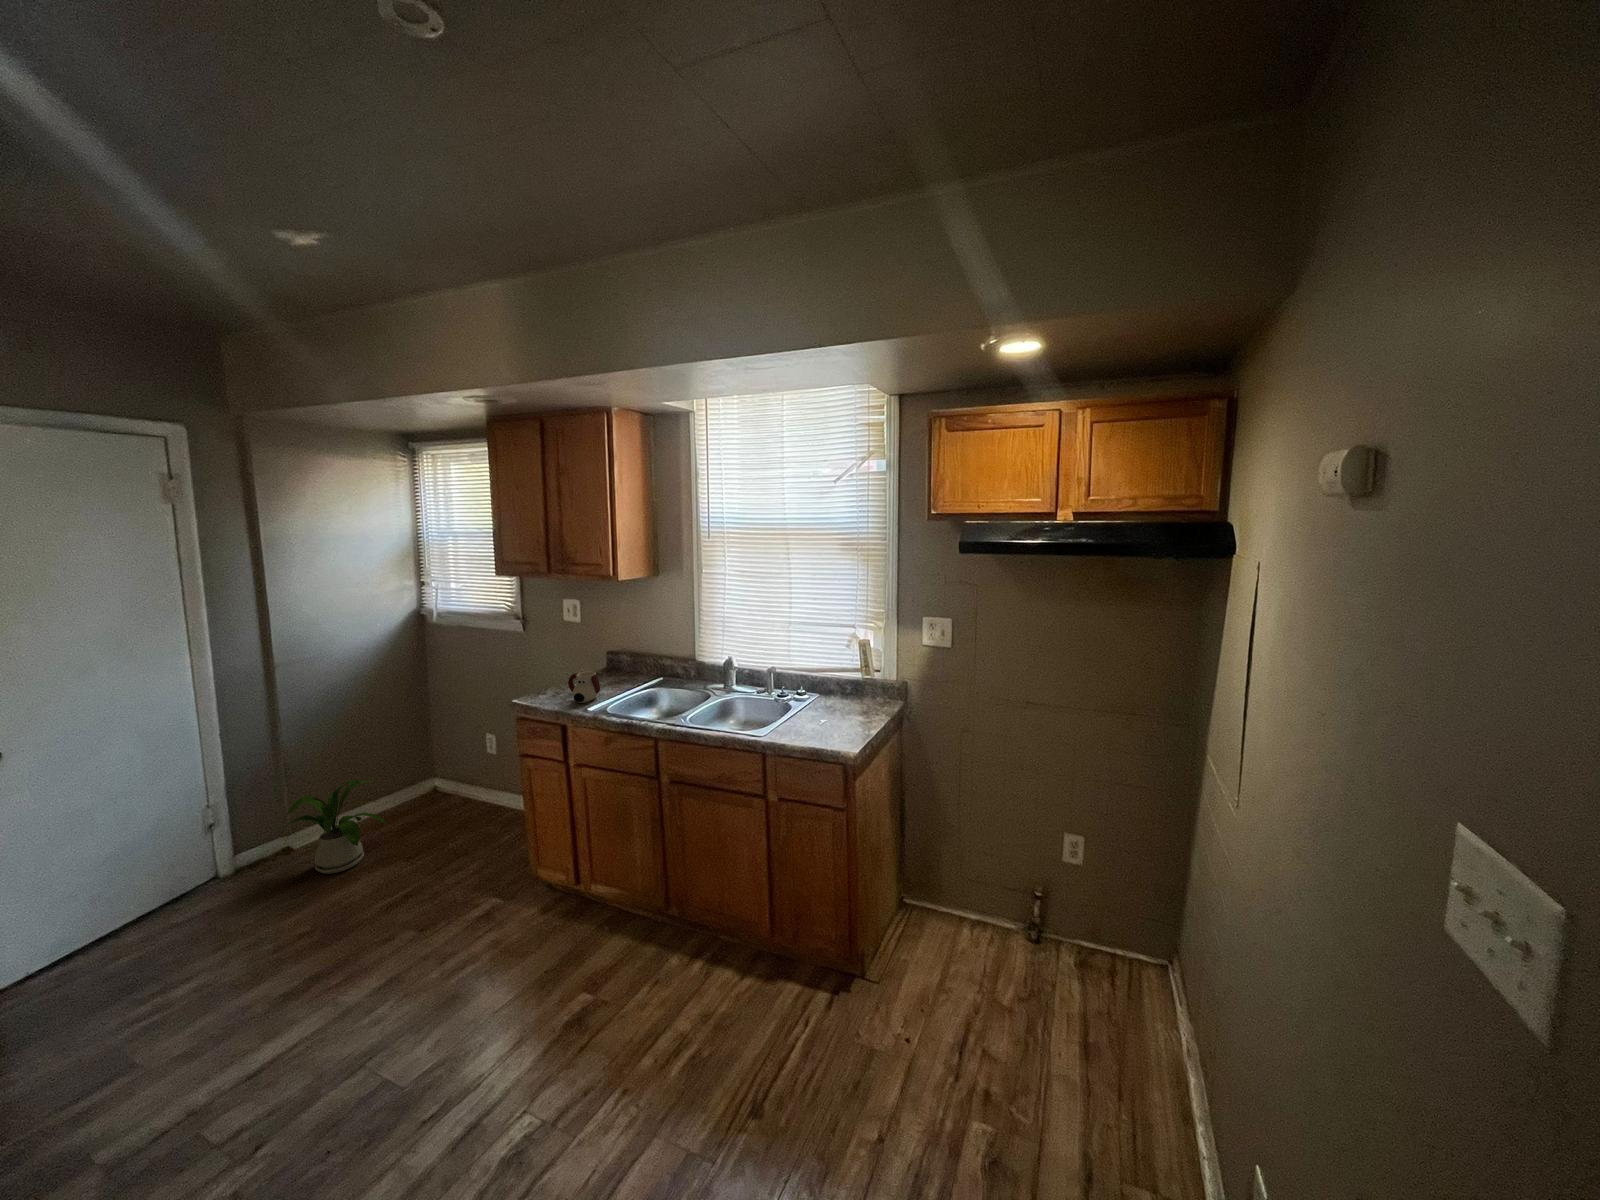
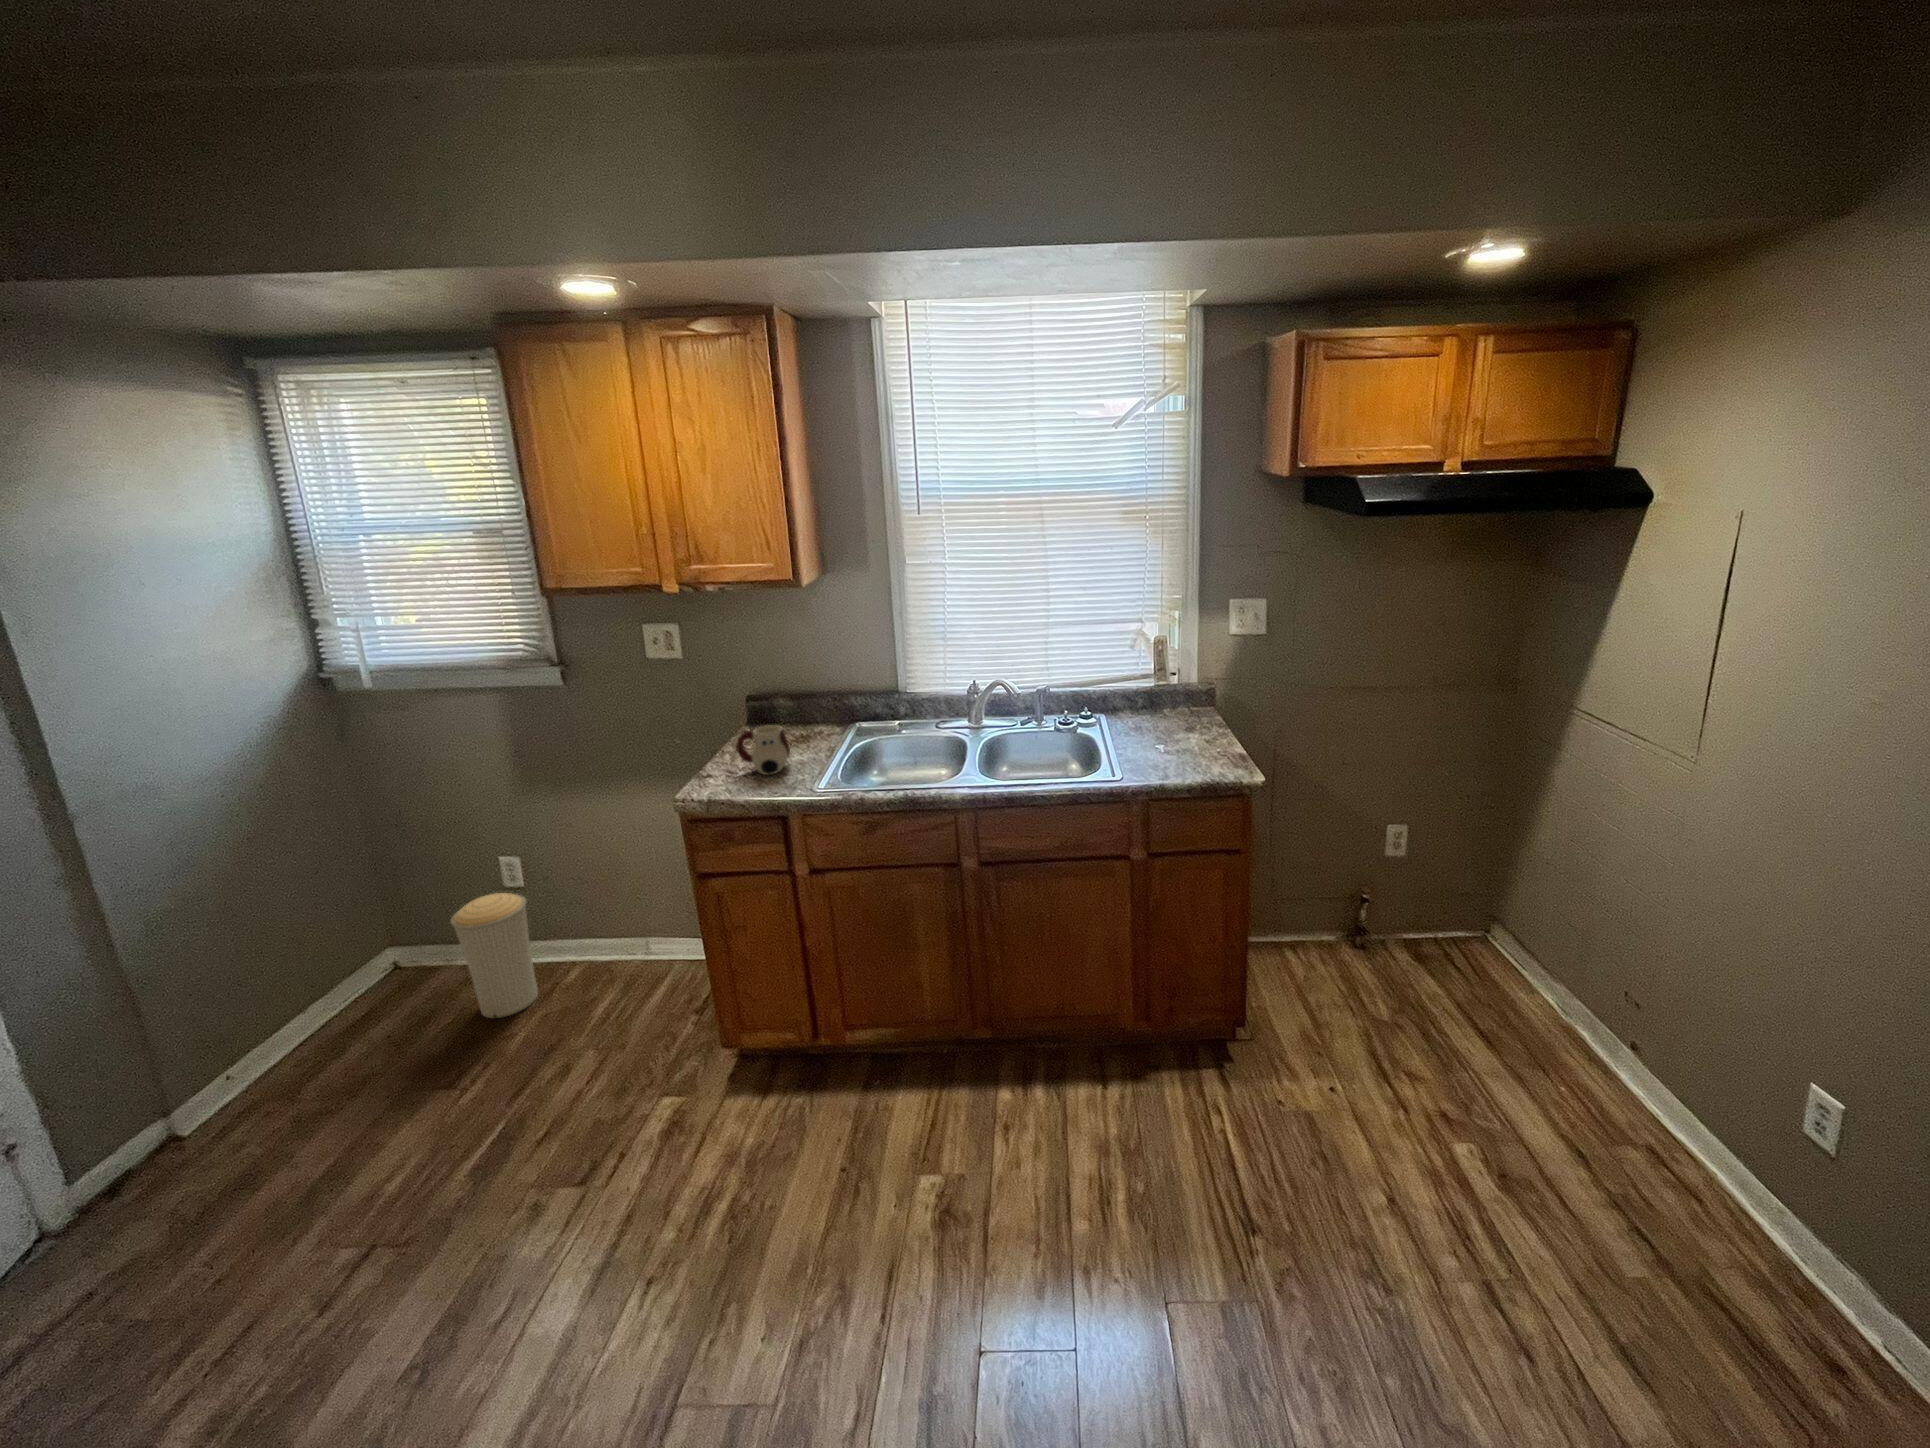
trash can: none [448,752,492,827] -> present [451,893,538,1018]
house plant: present [281,780,389,874] -> none [119,981,377,1171]

